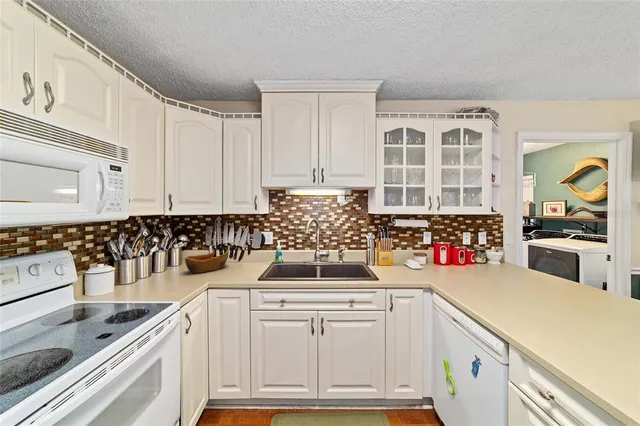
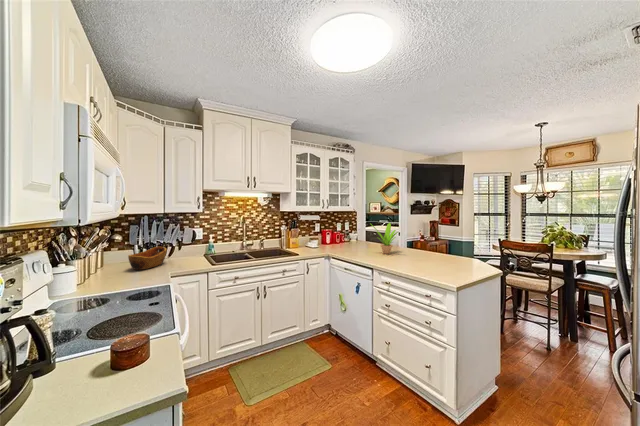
potted plant: none [506,234,582,300] -> present [371,223,398,254]

